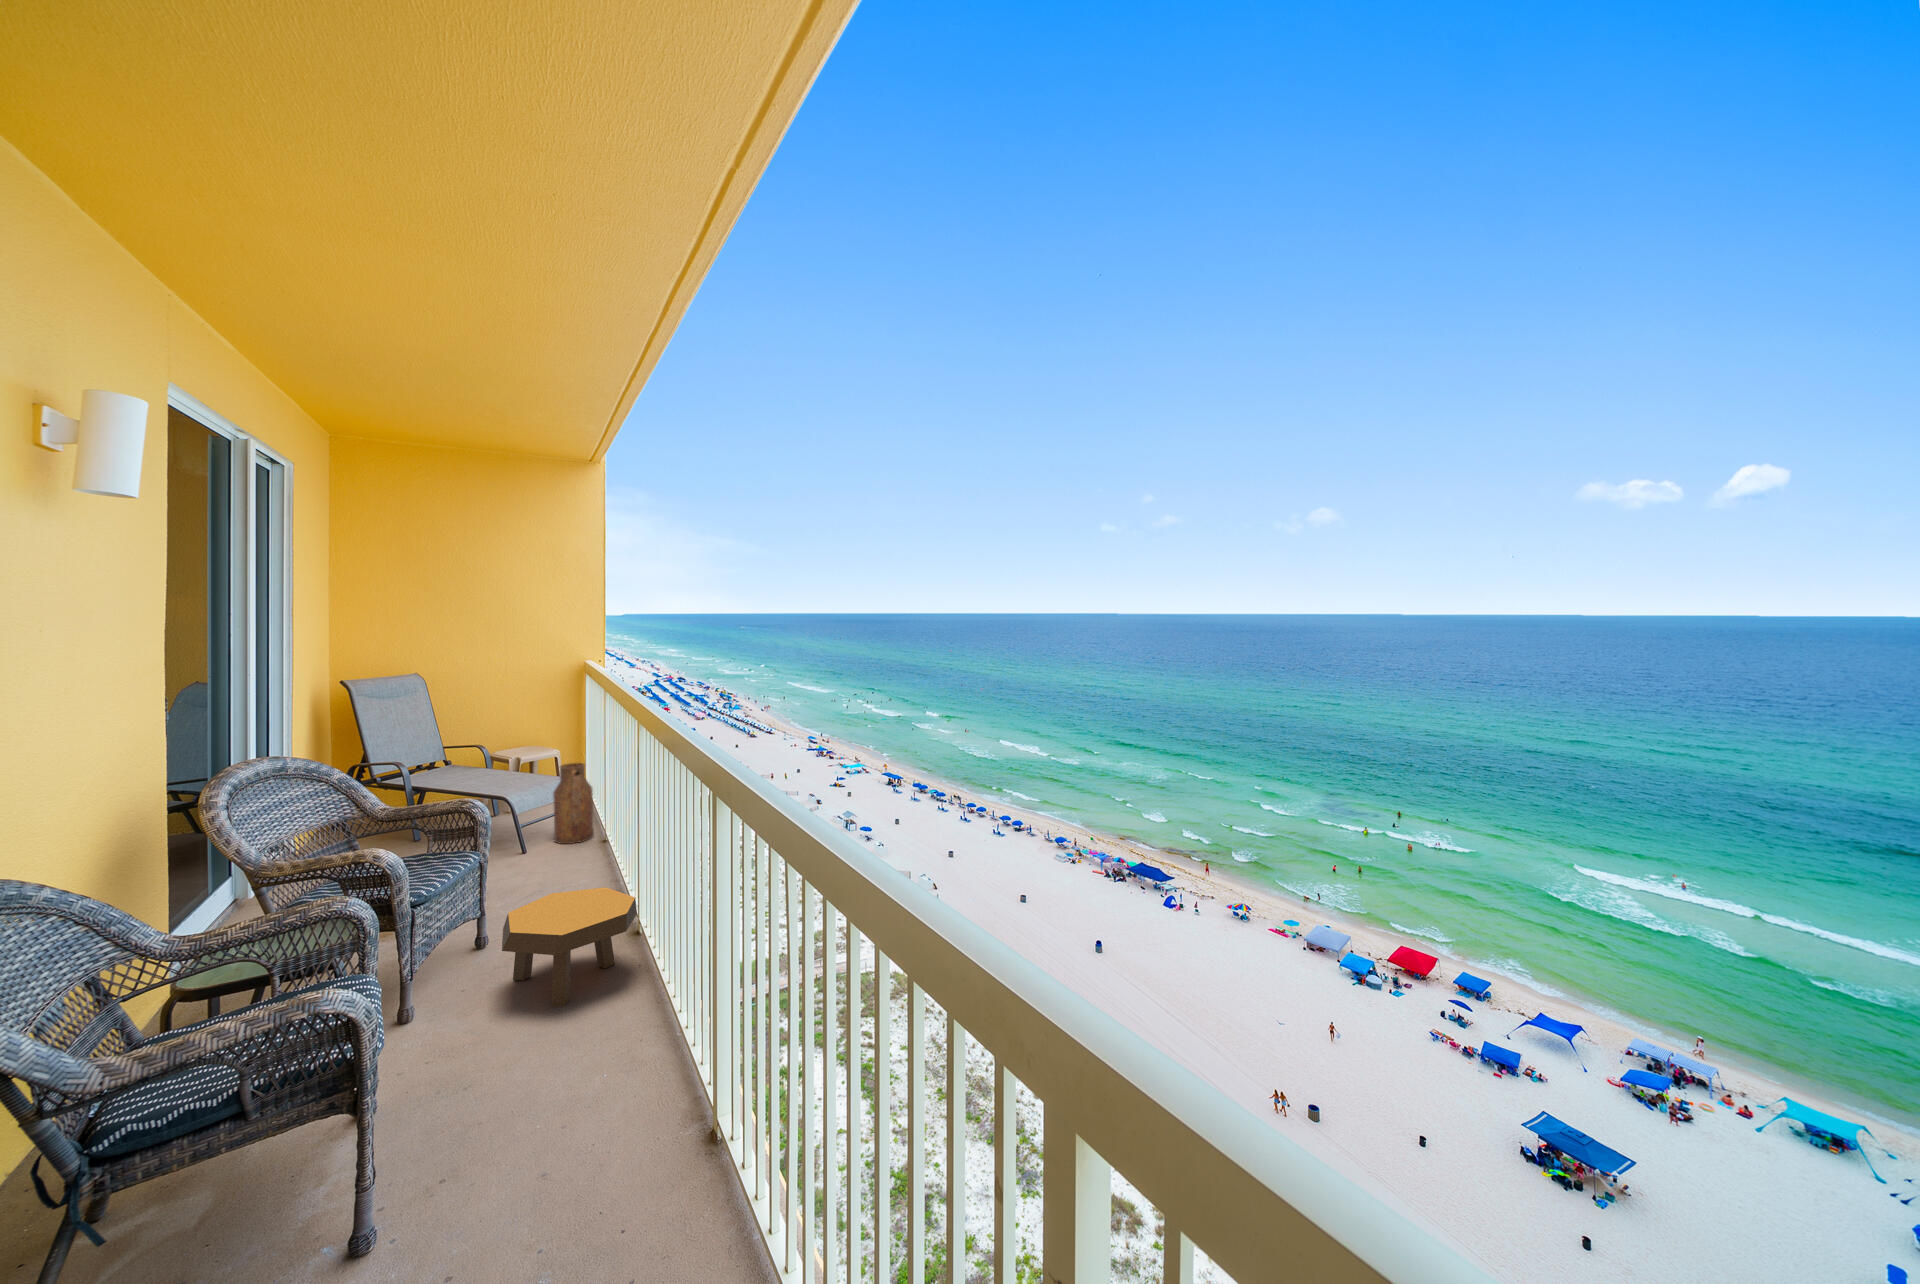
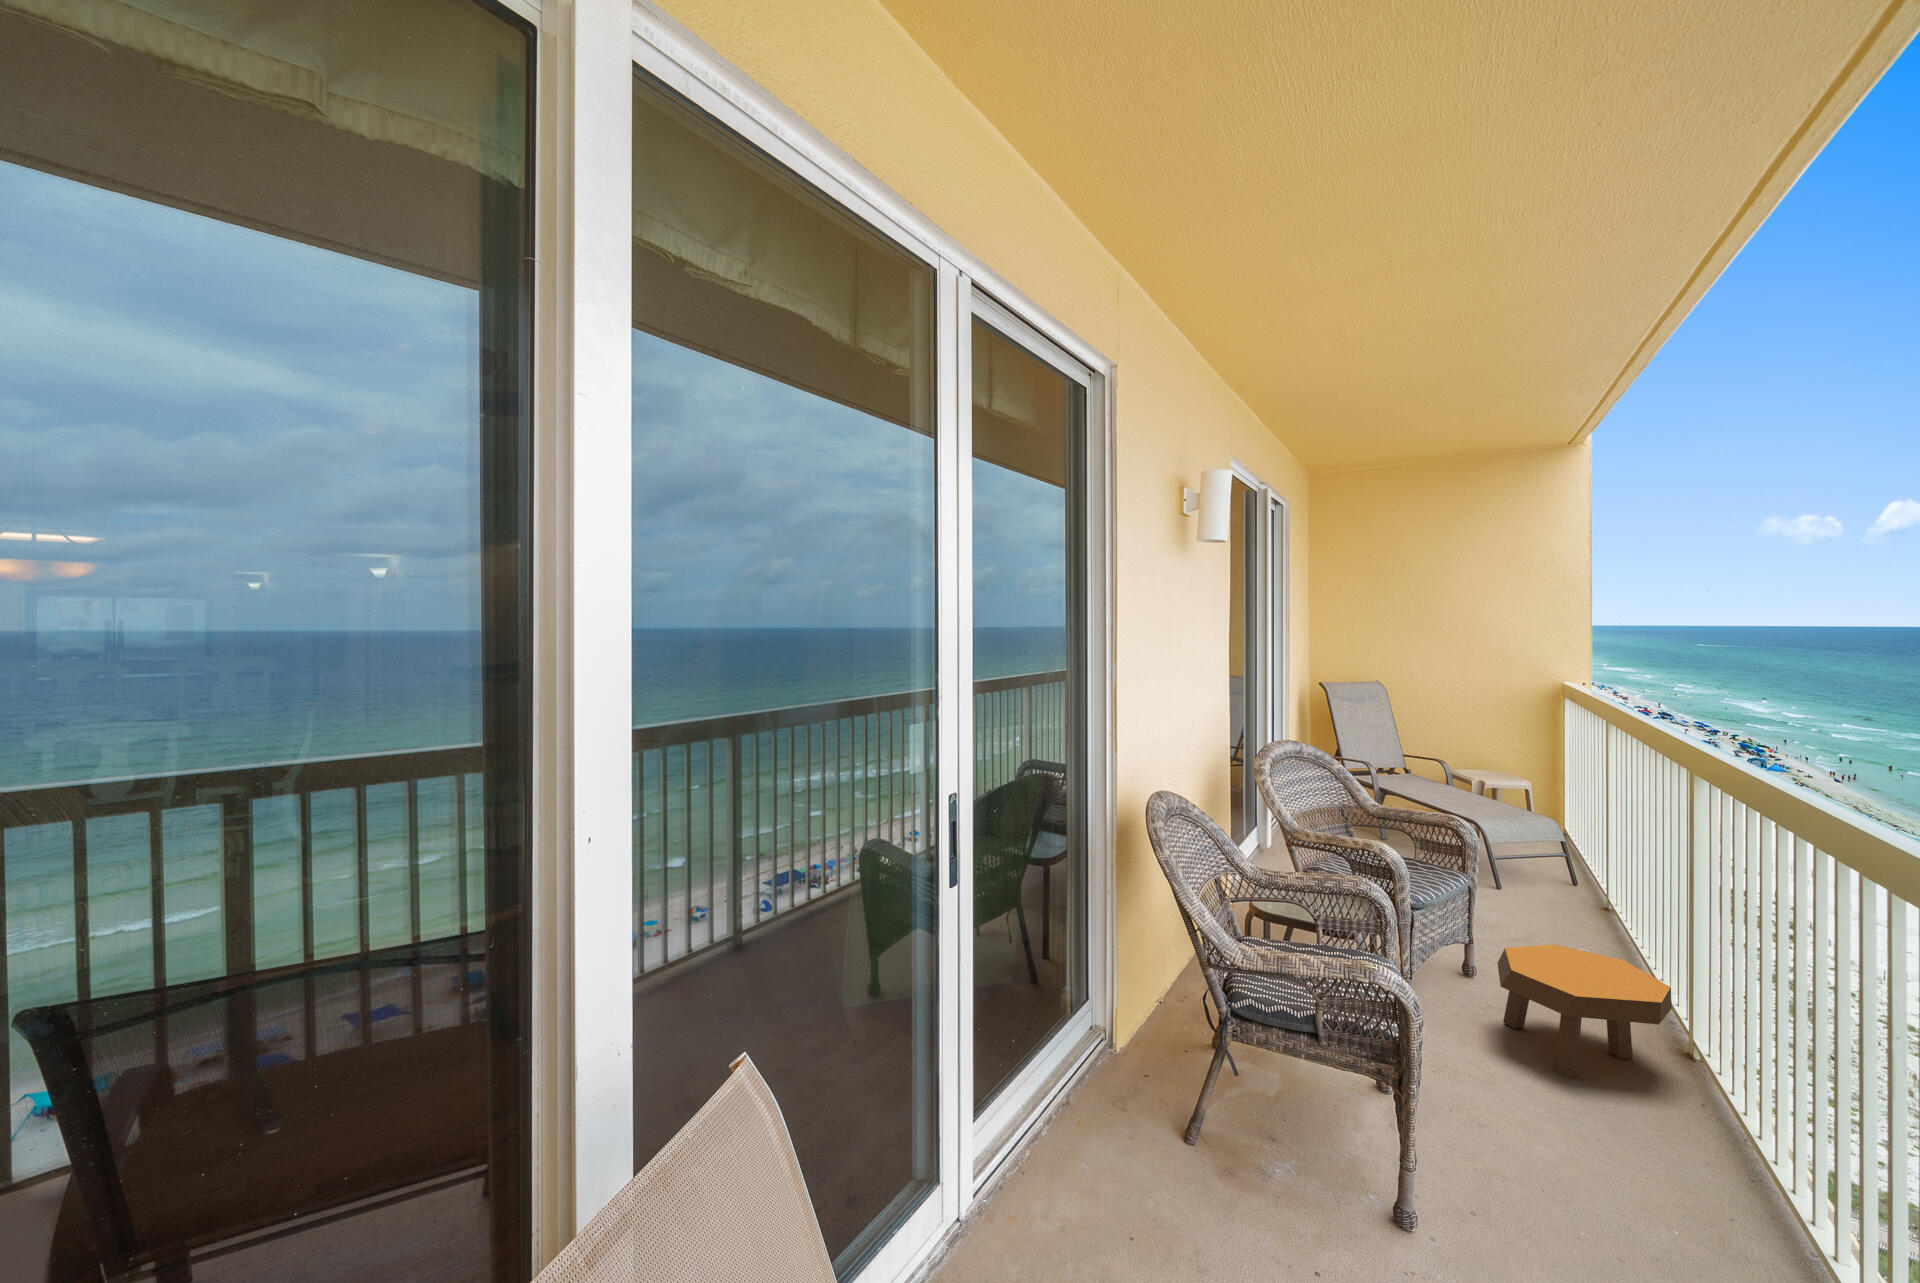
watering can: present [553,763,594,844] -> none [1528,799,1582,897]

